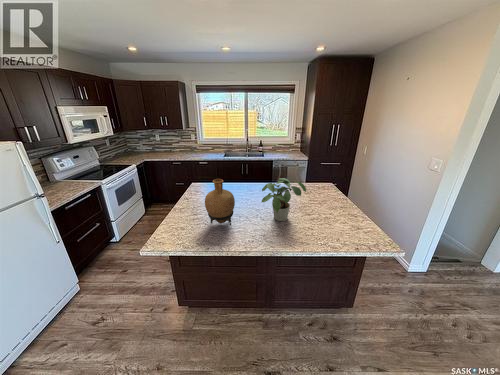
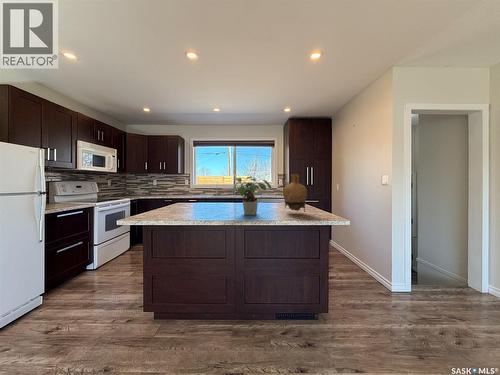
vase: present [205,179,235,226] -> present [283,175,307,212]

